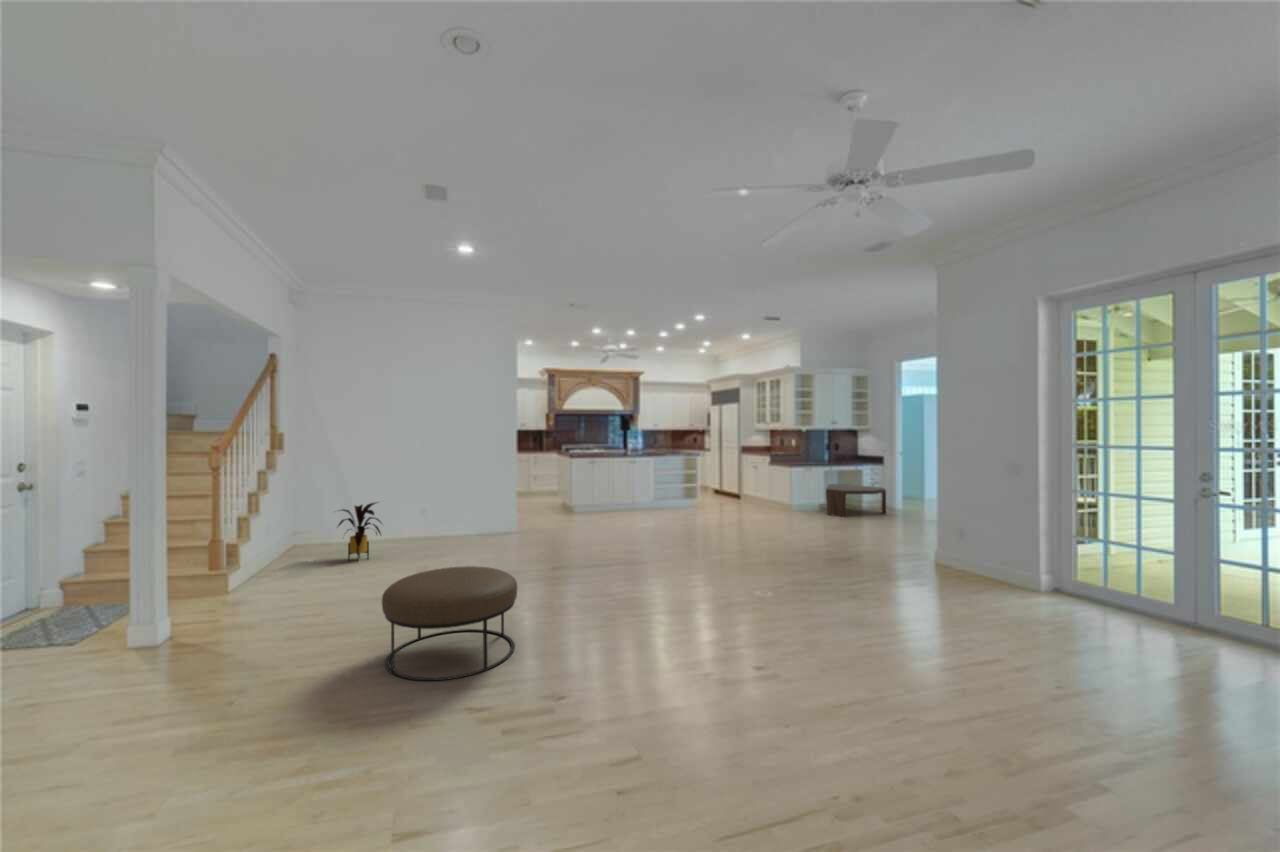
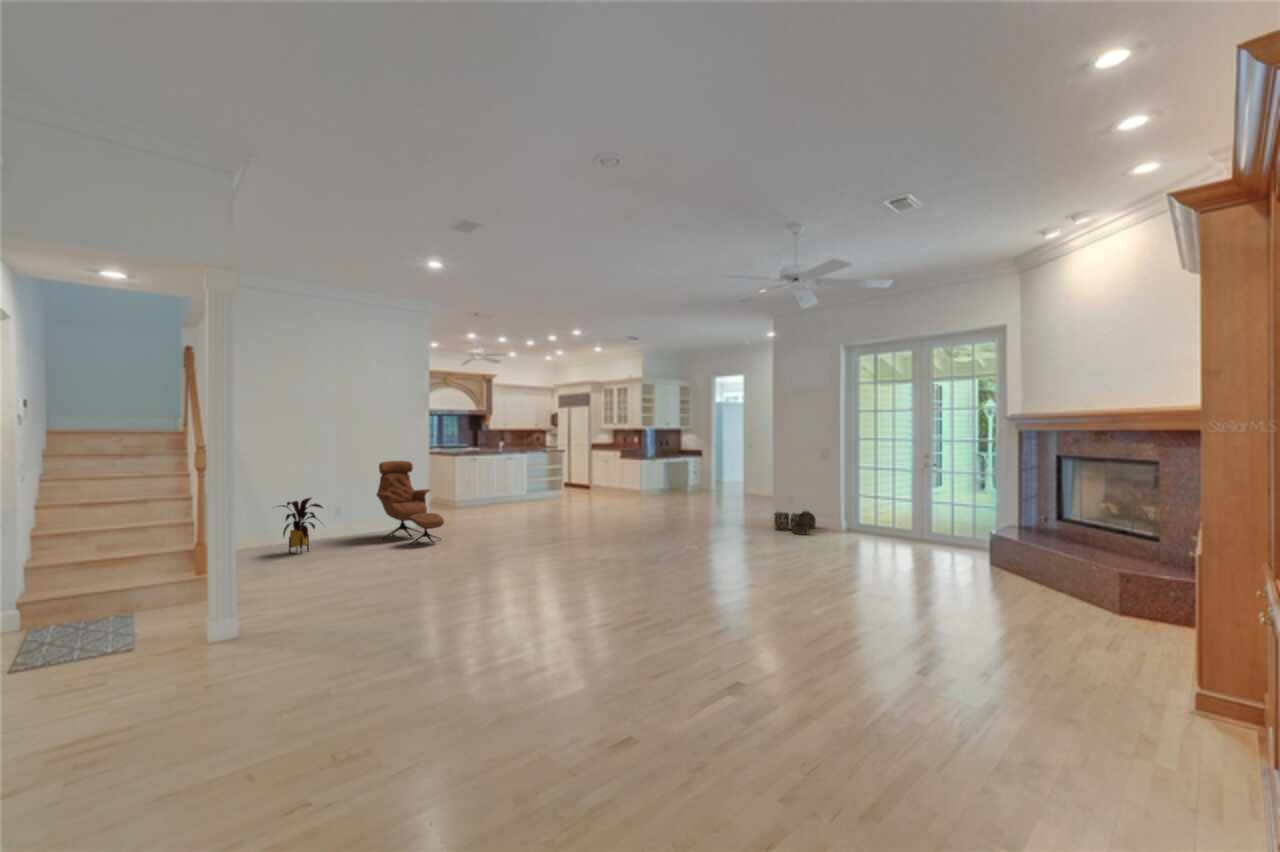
lounge chair: none [447,464,505,563] -> present [376,461,444,544]
coffee table: present [826,484,886,517] -> none [665,473,711,498]
woven basket: none [945,551,1022,598] -> present [774,511,816,535]
ottoman: present [382,566,517,681] -> none [455,531,550,604]

